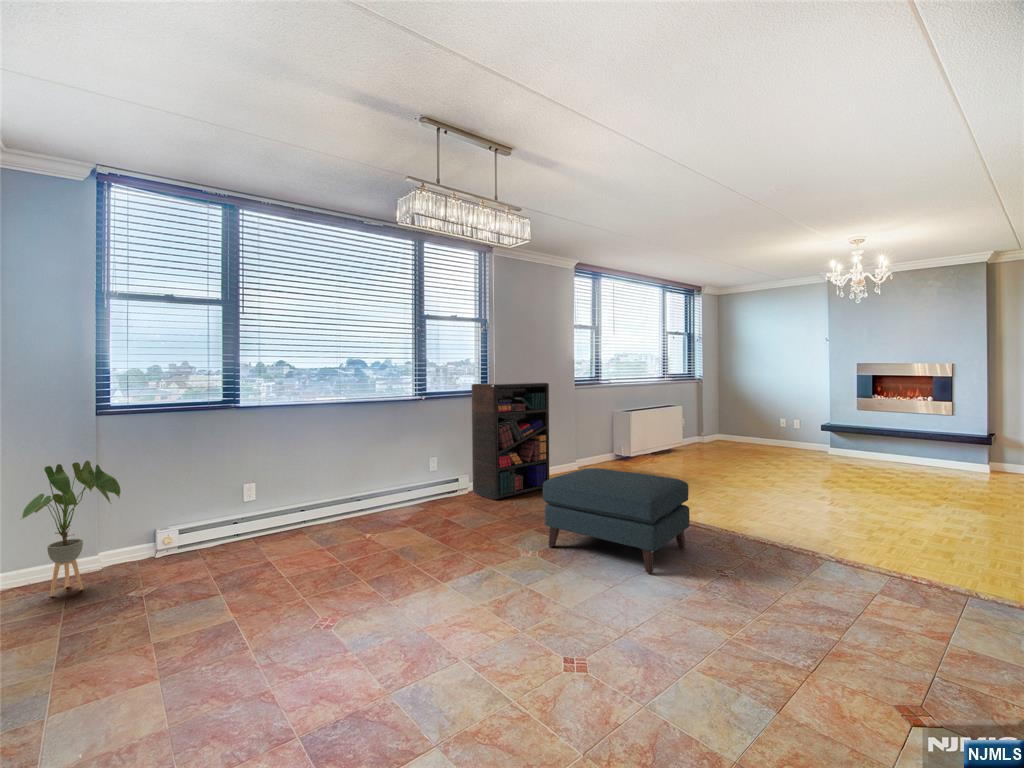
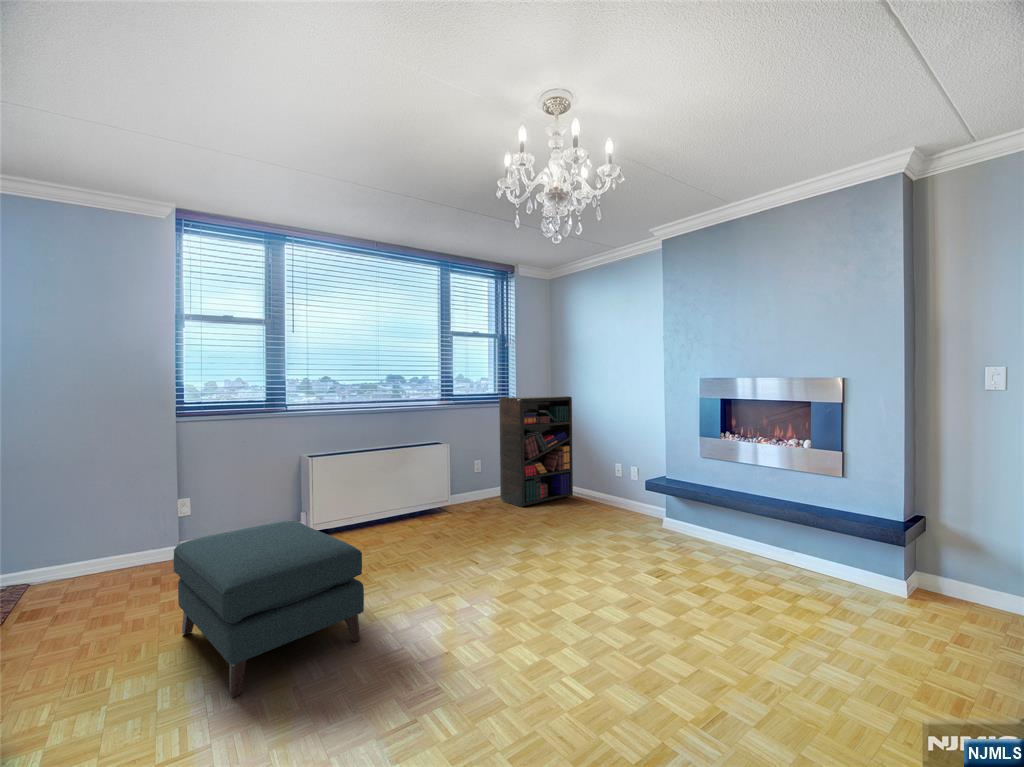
house plant: present [21,461,121,597] -> none [106,467,190,587]
ottoman: present [543,468,690,574] -> present [173,521,364,697]

